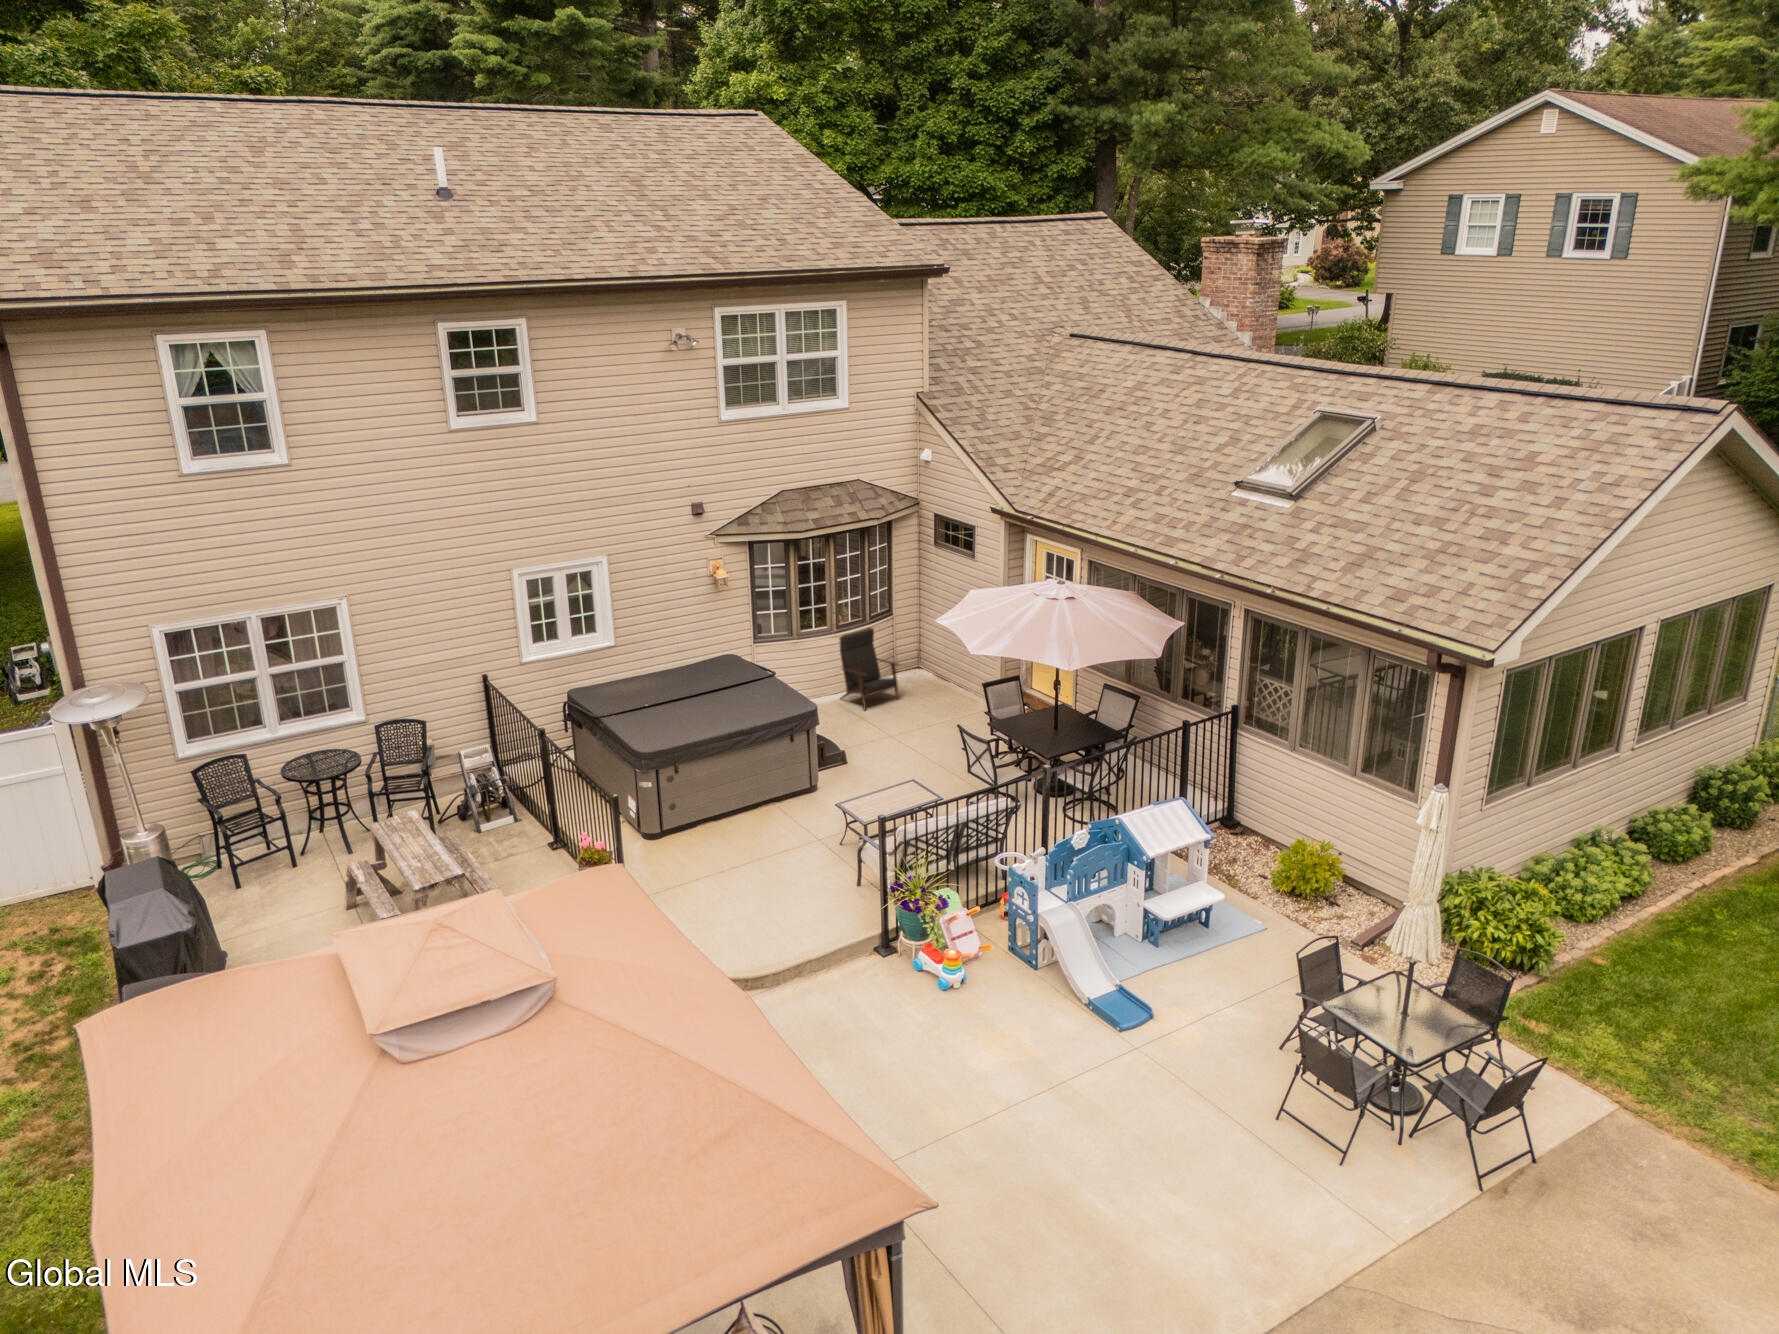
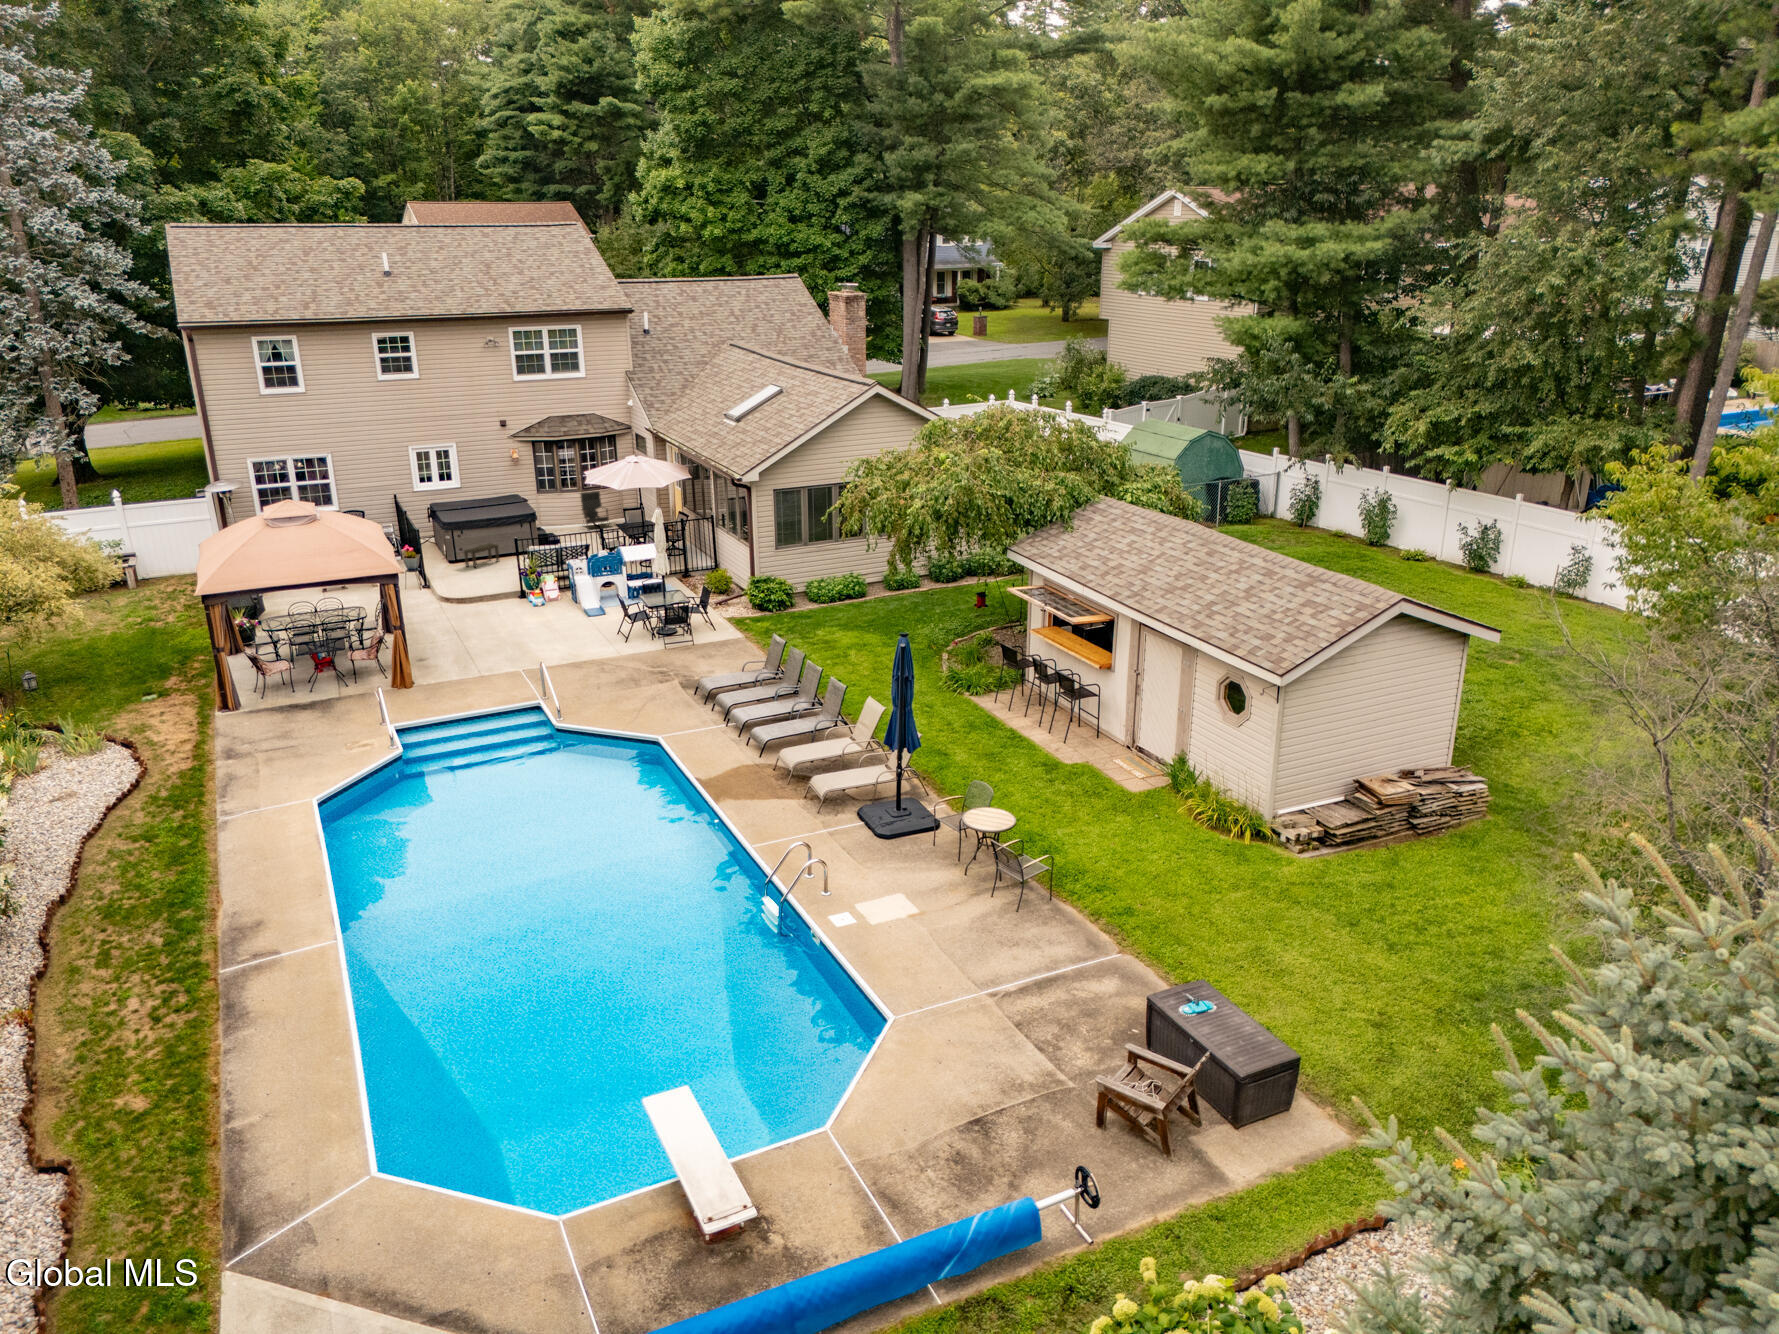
bench: none [713,779,777,848] -> present [464,543,499,568]

